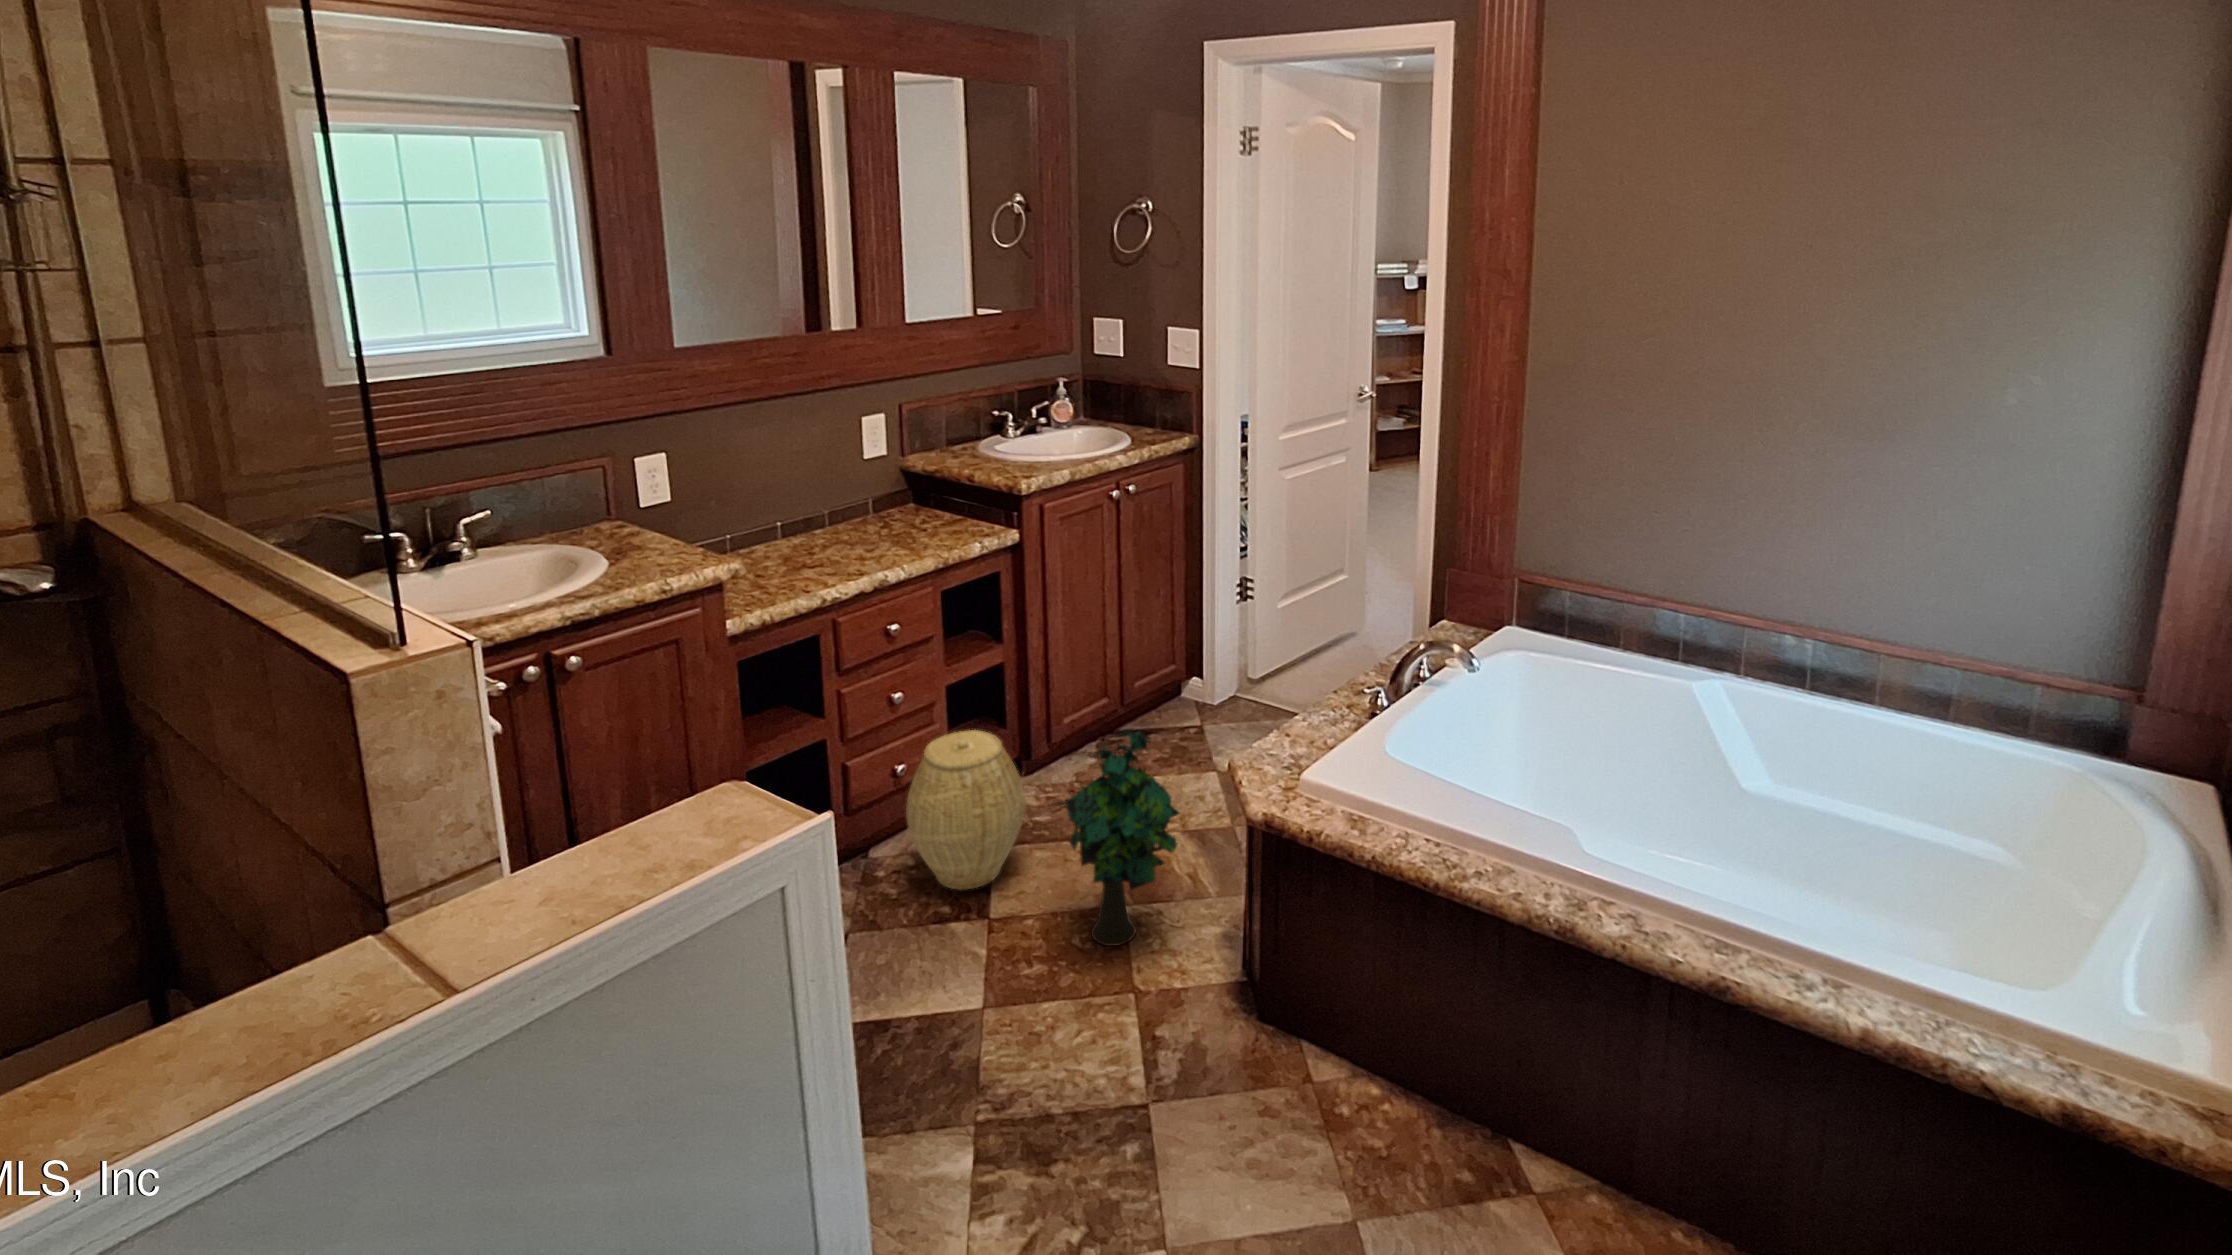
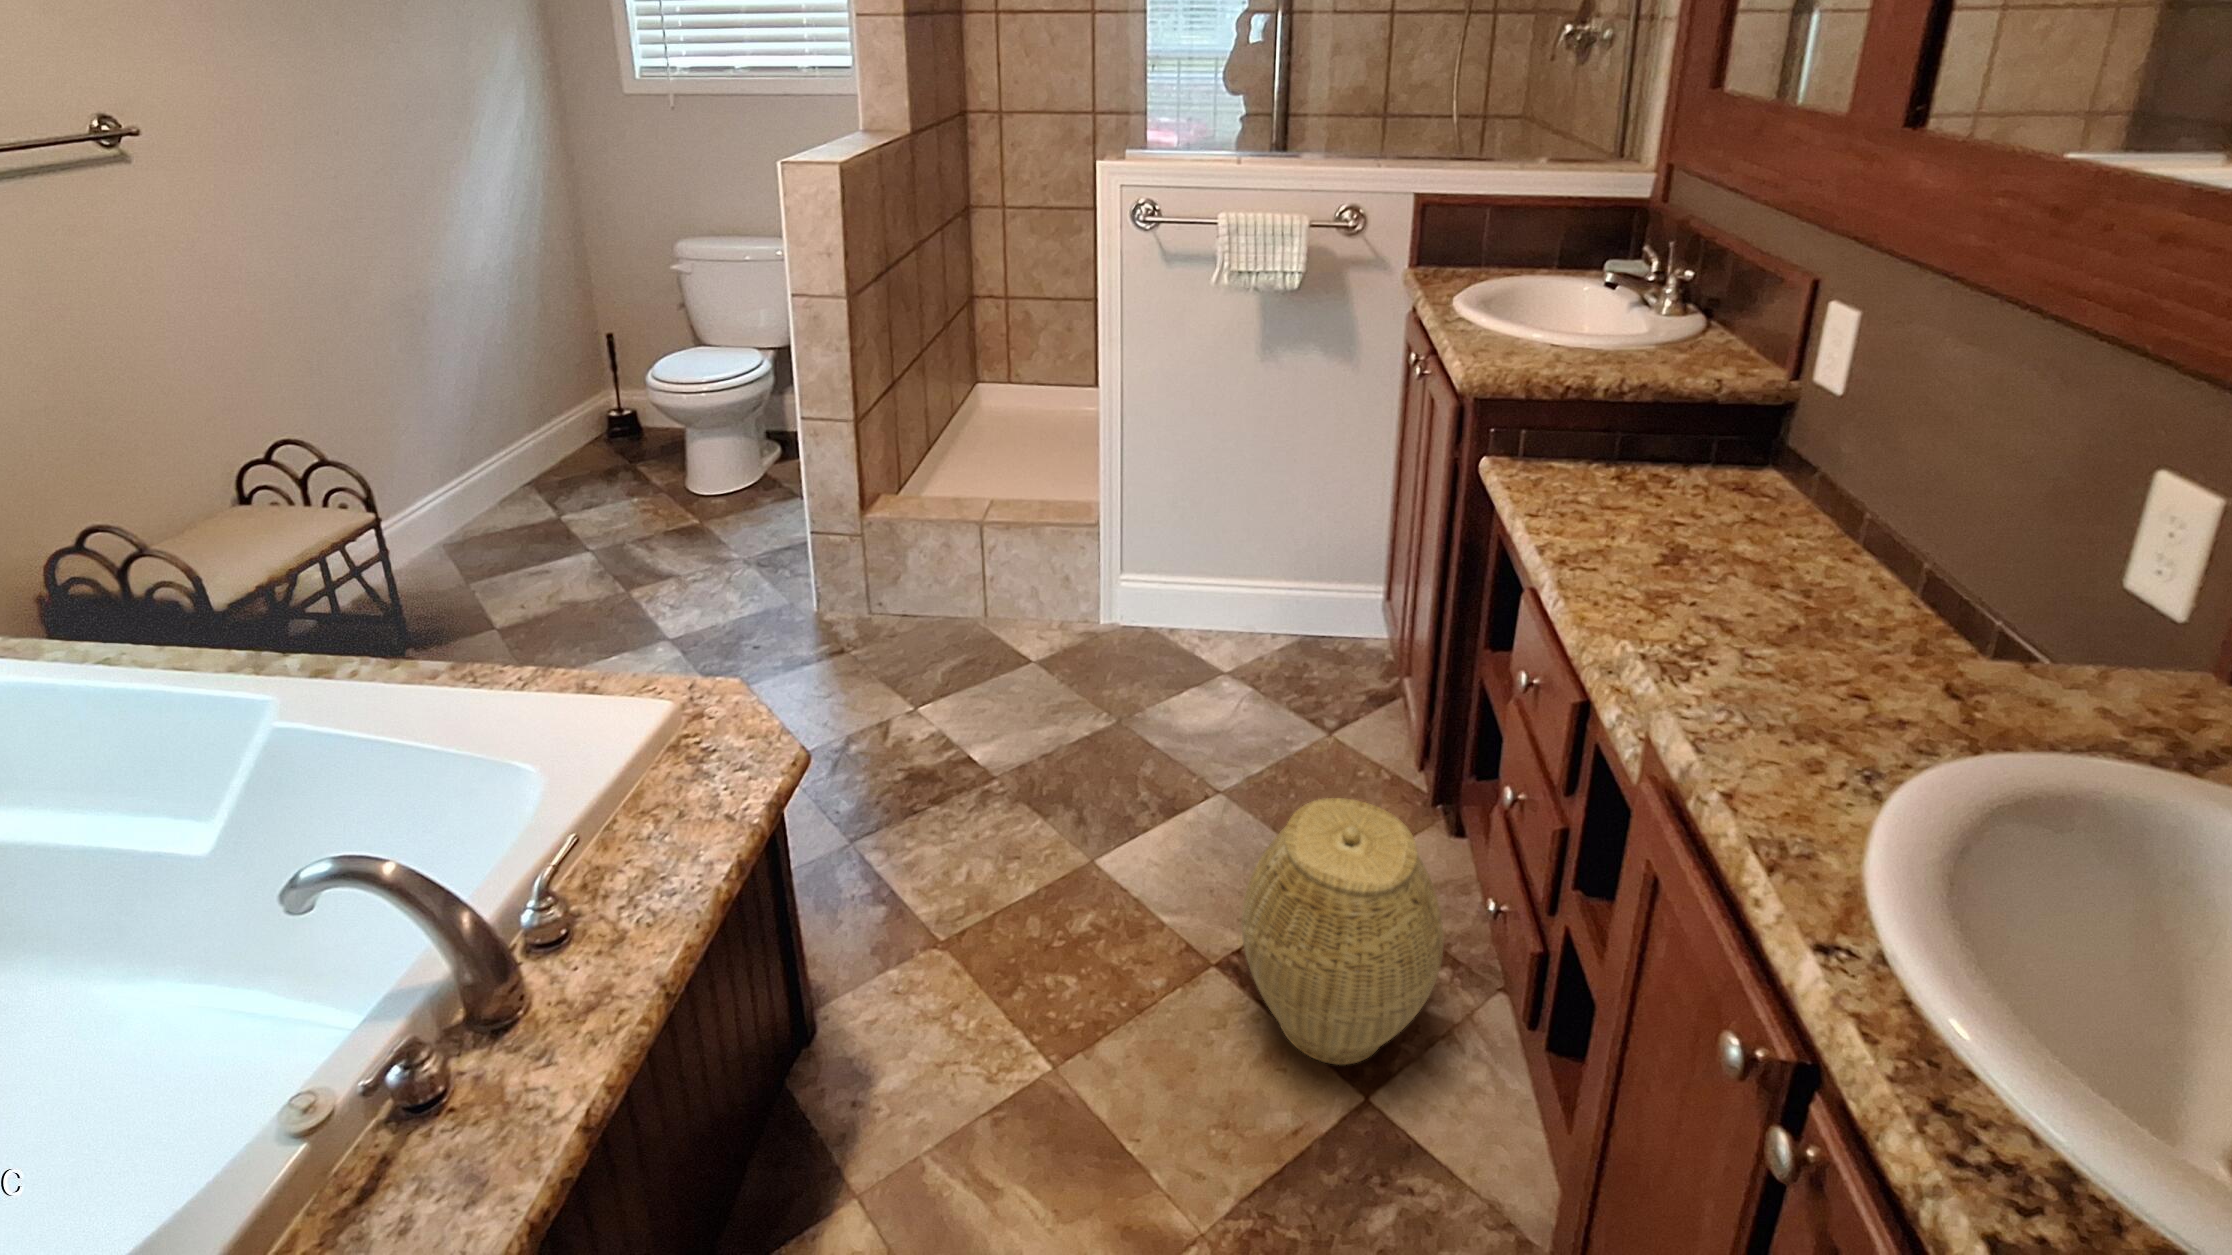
decorative plant: present [1052,729,1180,946] -> none [923,743,1131,1045]

